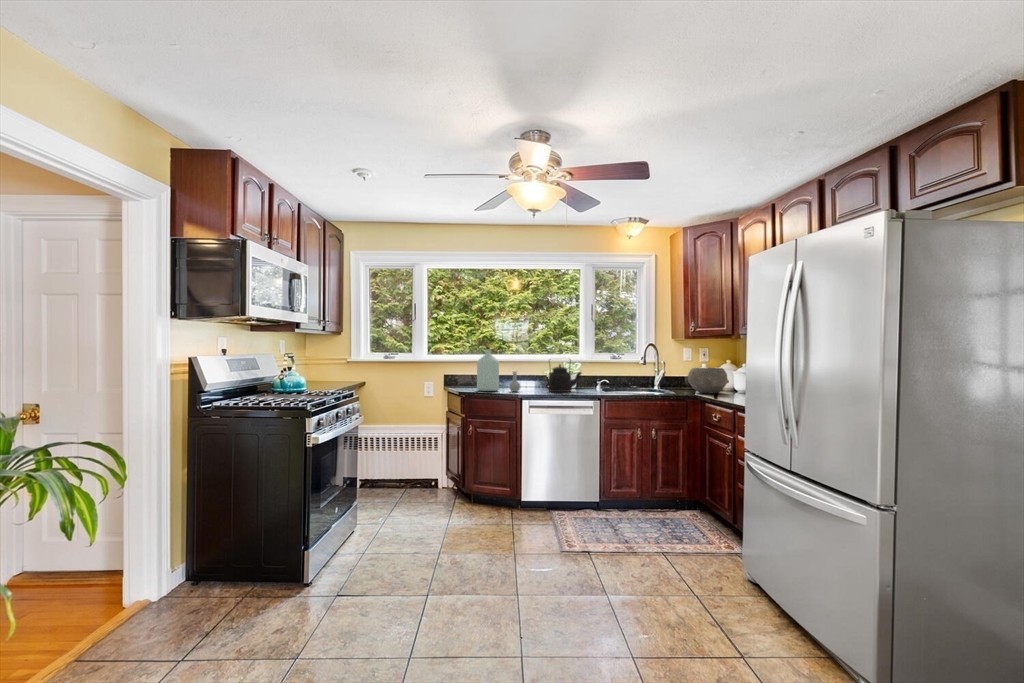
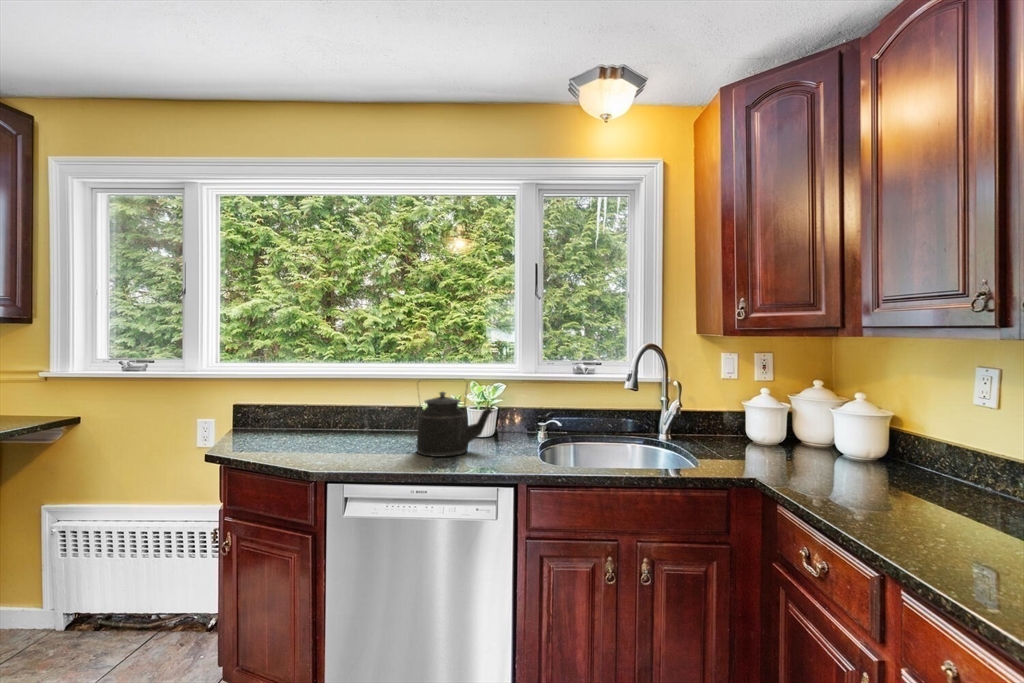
bottle: present [477,347,520,392] -> none [259,353,352,454]
ceramic bowl: present [688,368,729,393] -> none [730,401,830,466]

